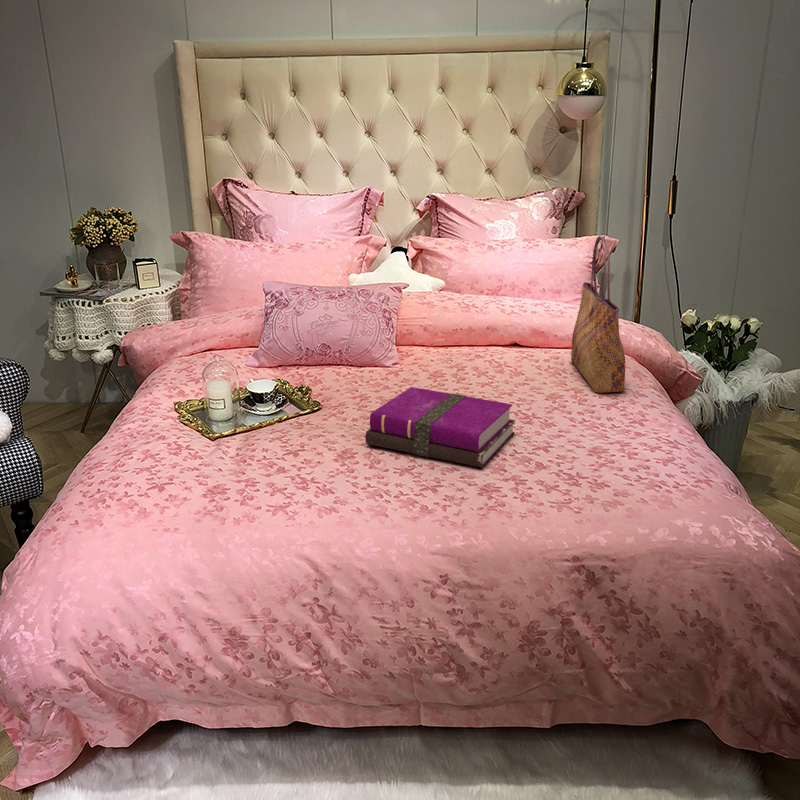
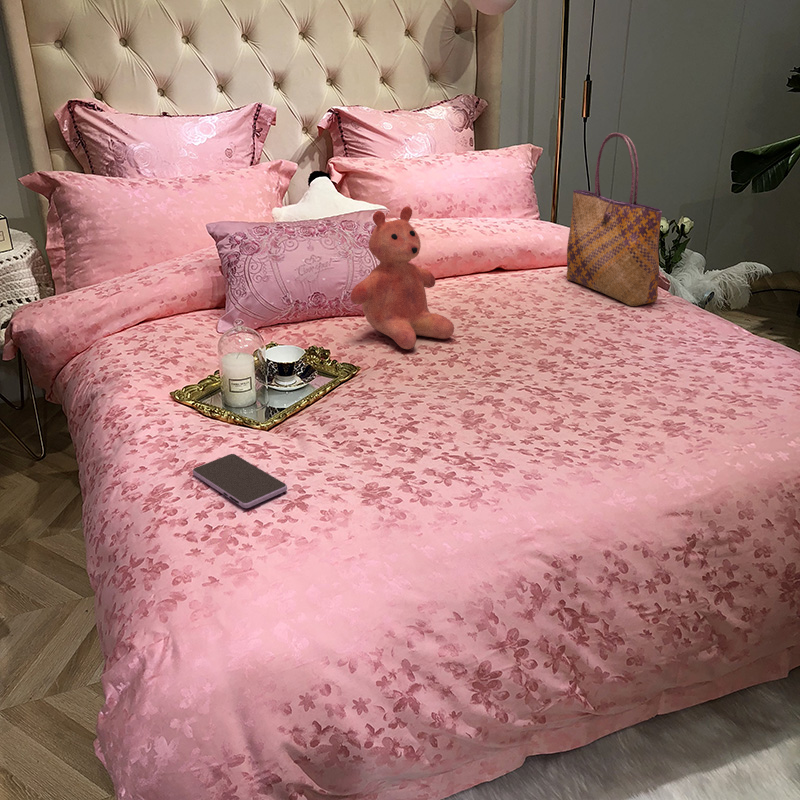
teddy bear: none [332,285,414,399] -> present [350,206,454,349]
notebook: present [365,387,515,467] -> none [477,325,637,402]
smartphone: none [126,448,169,483] -> present [192,454,287,508]

